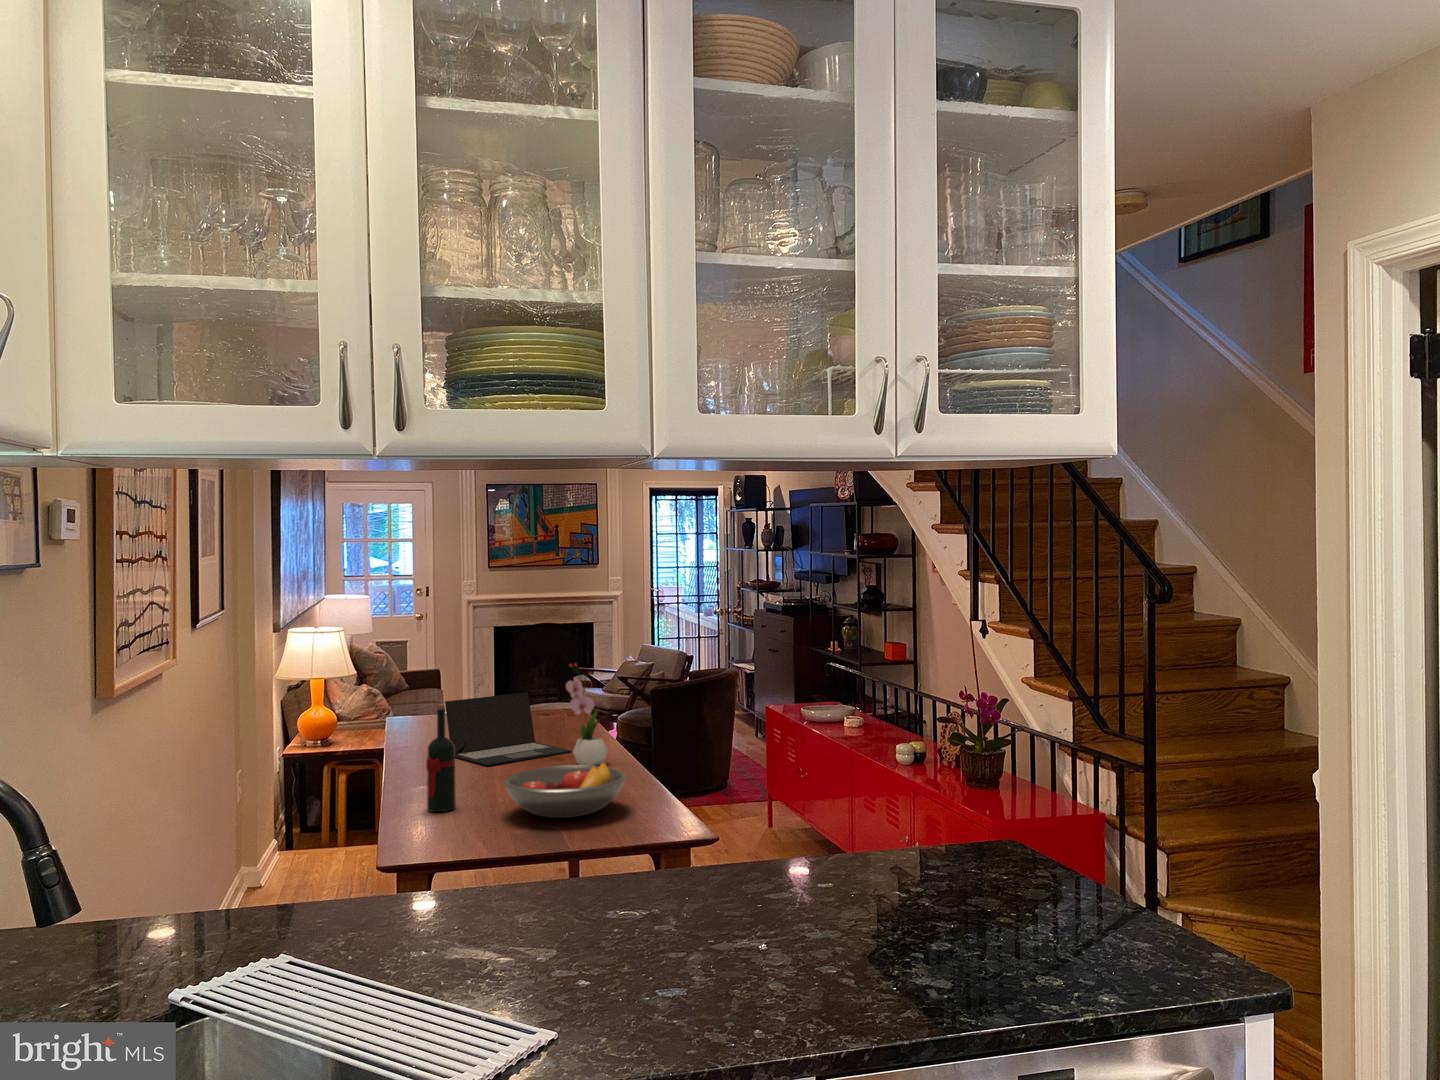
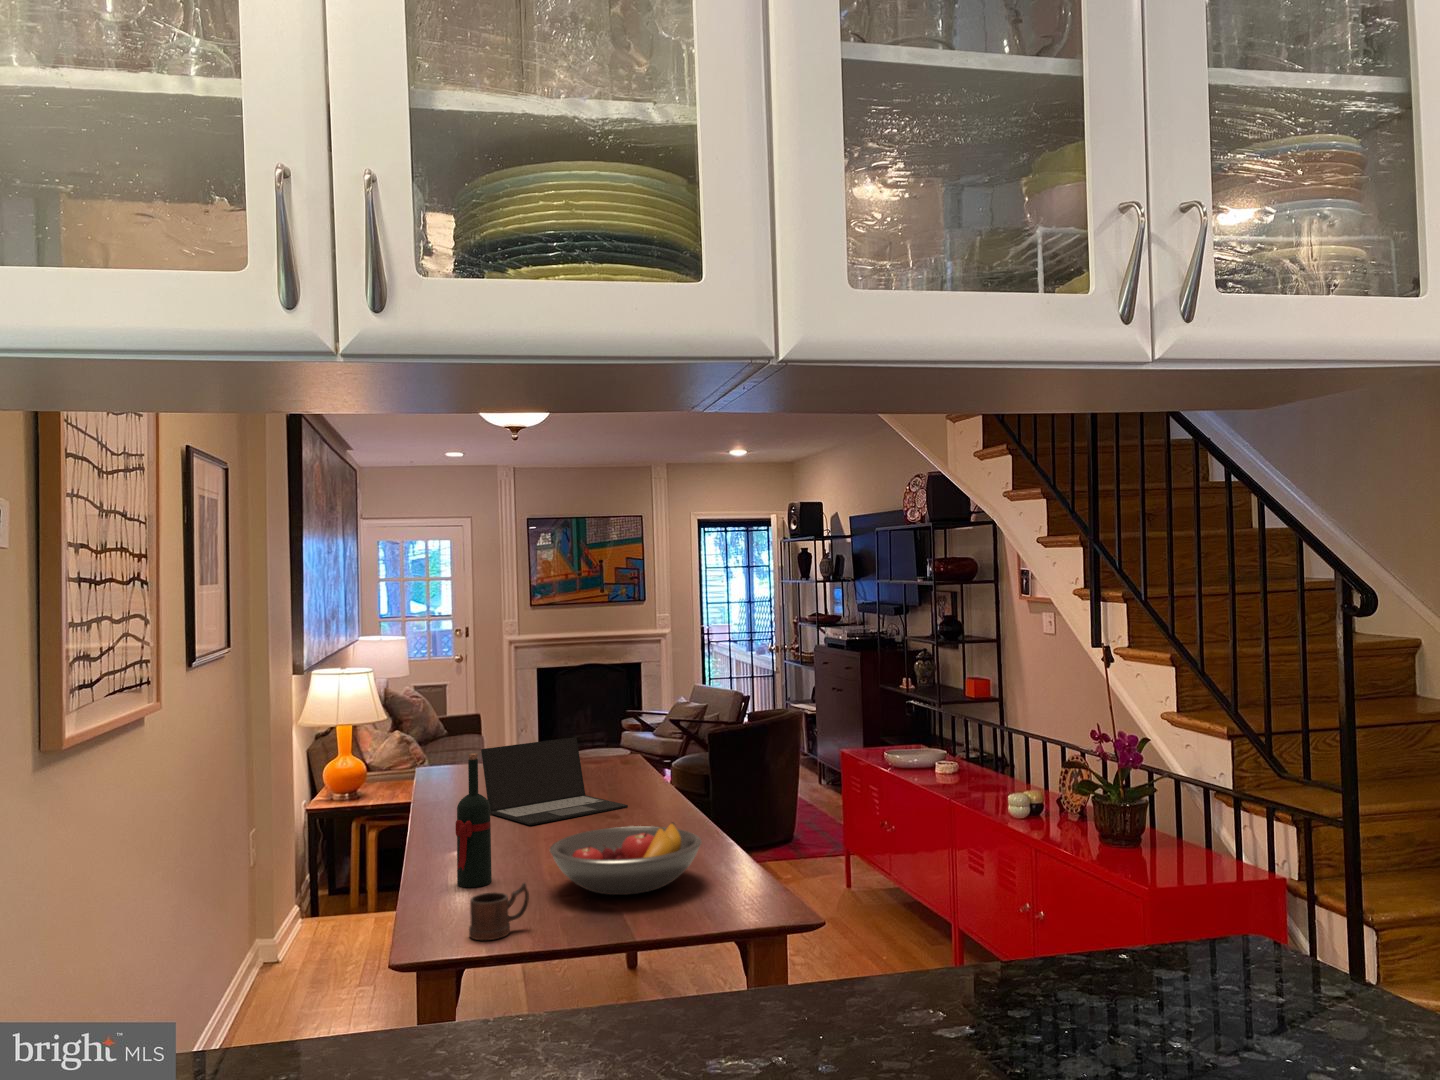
flower arrangement: present [566,664,608,766] -> none [621,702,677,825]
mug: none [439,805,487,849] -> present [469,883,529,940]

